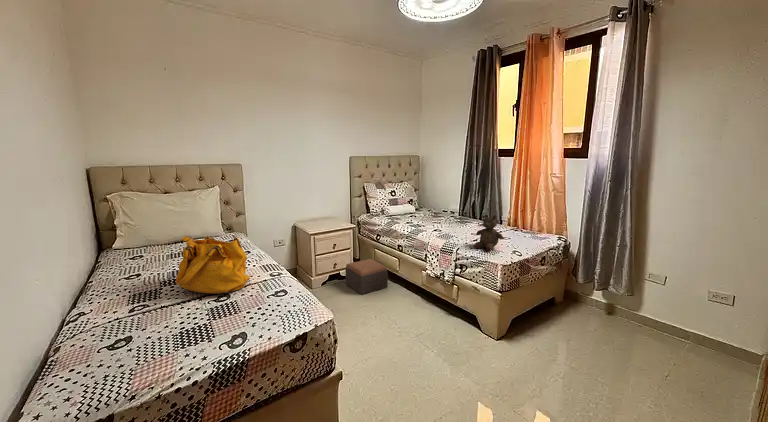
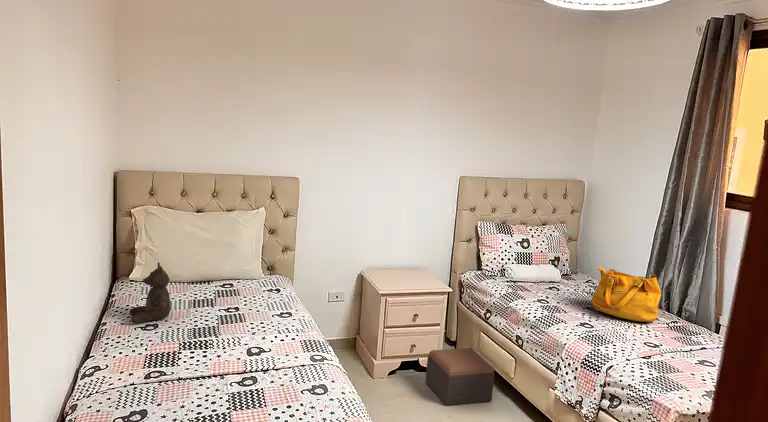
stuffed bear: present [474,214,503,251] -> present [129,262,170,324]
handbag: present [176,235,250,294] -> present [591,266,661,322]

